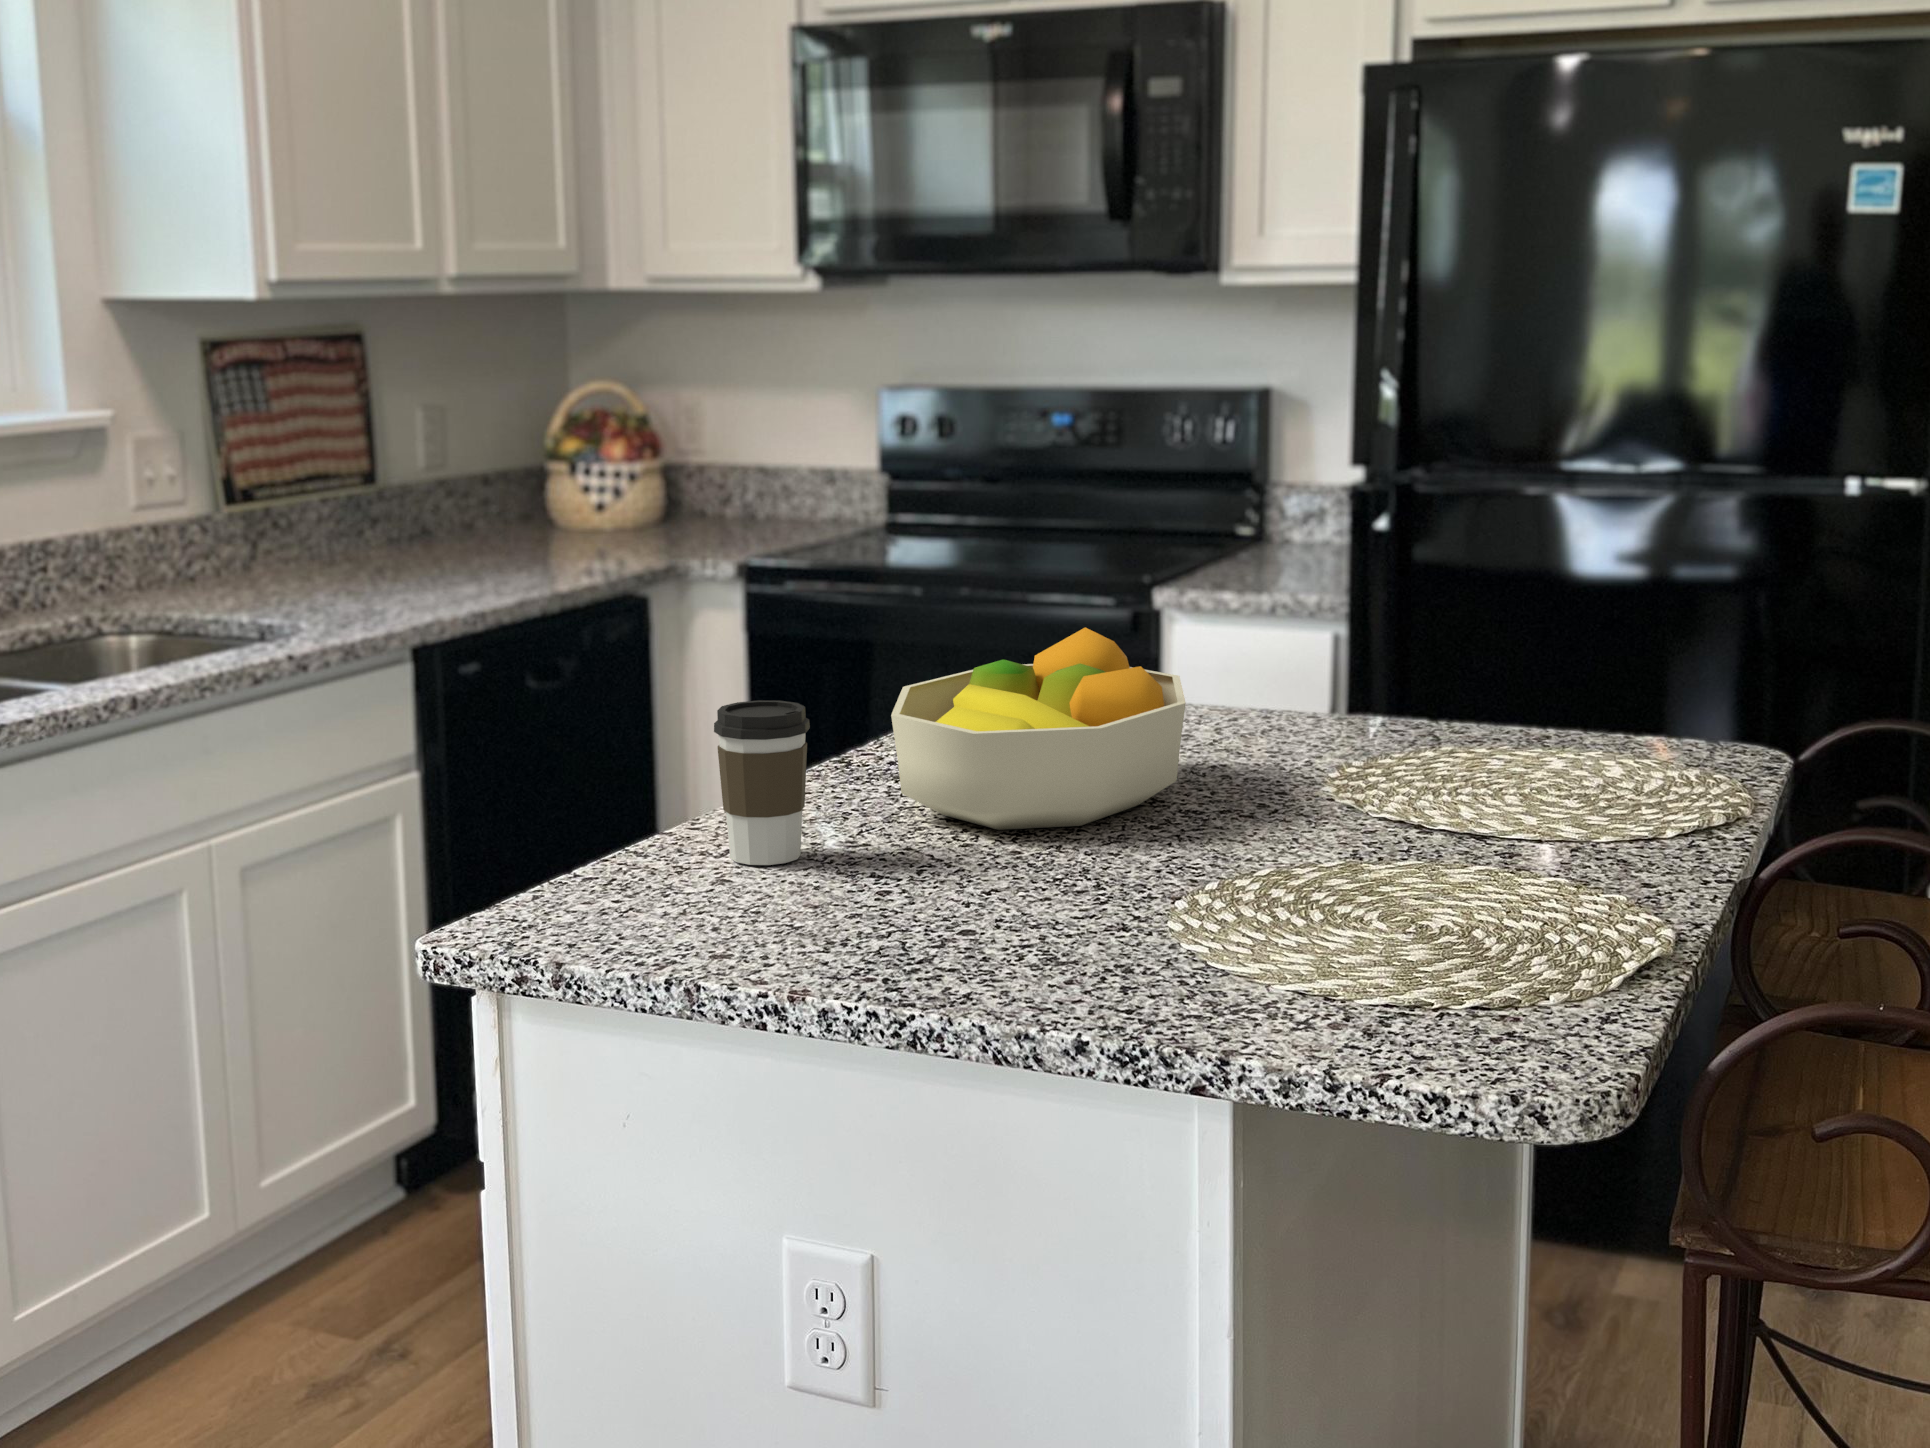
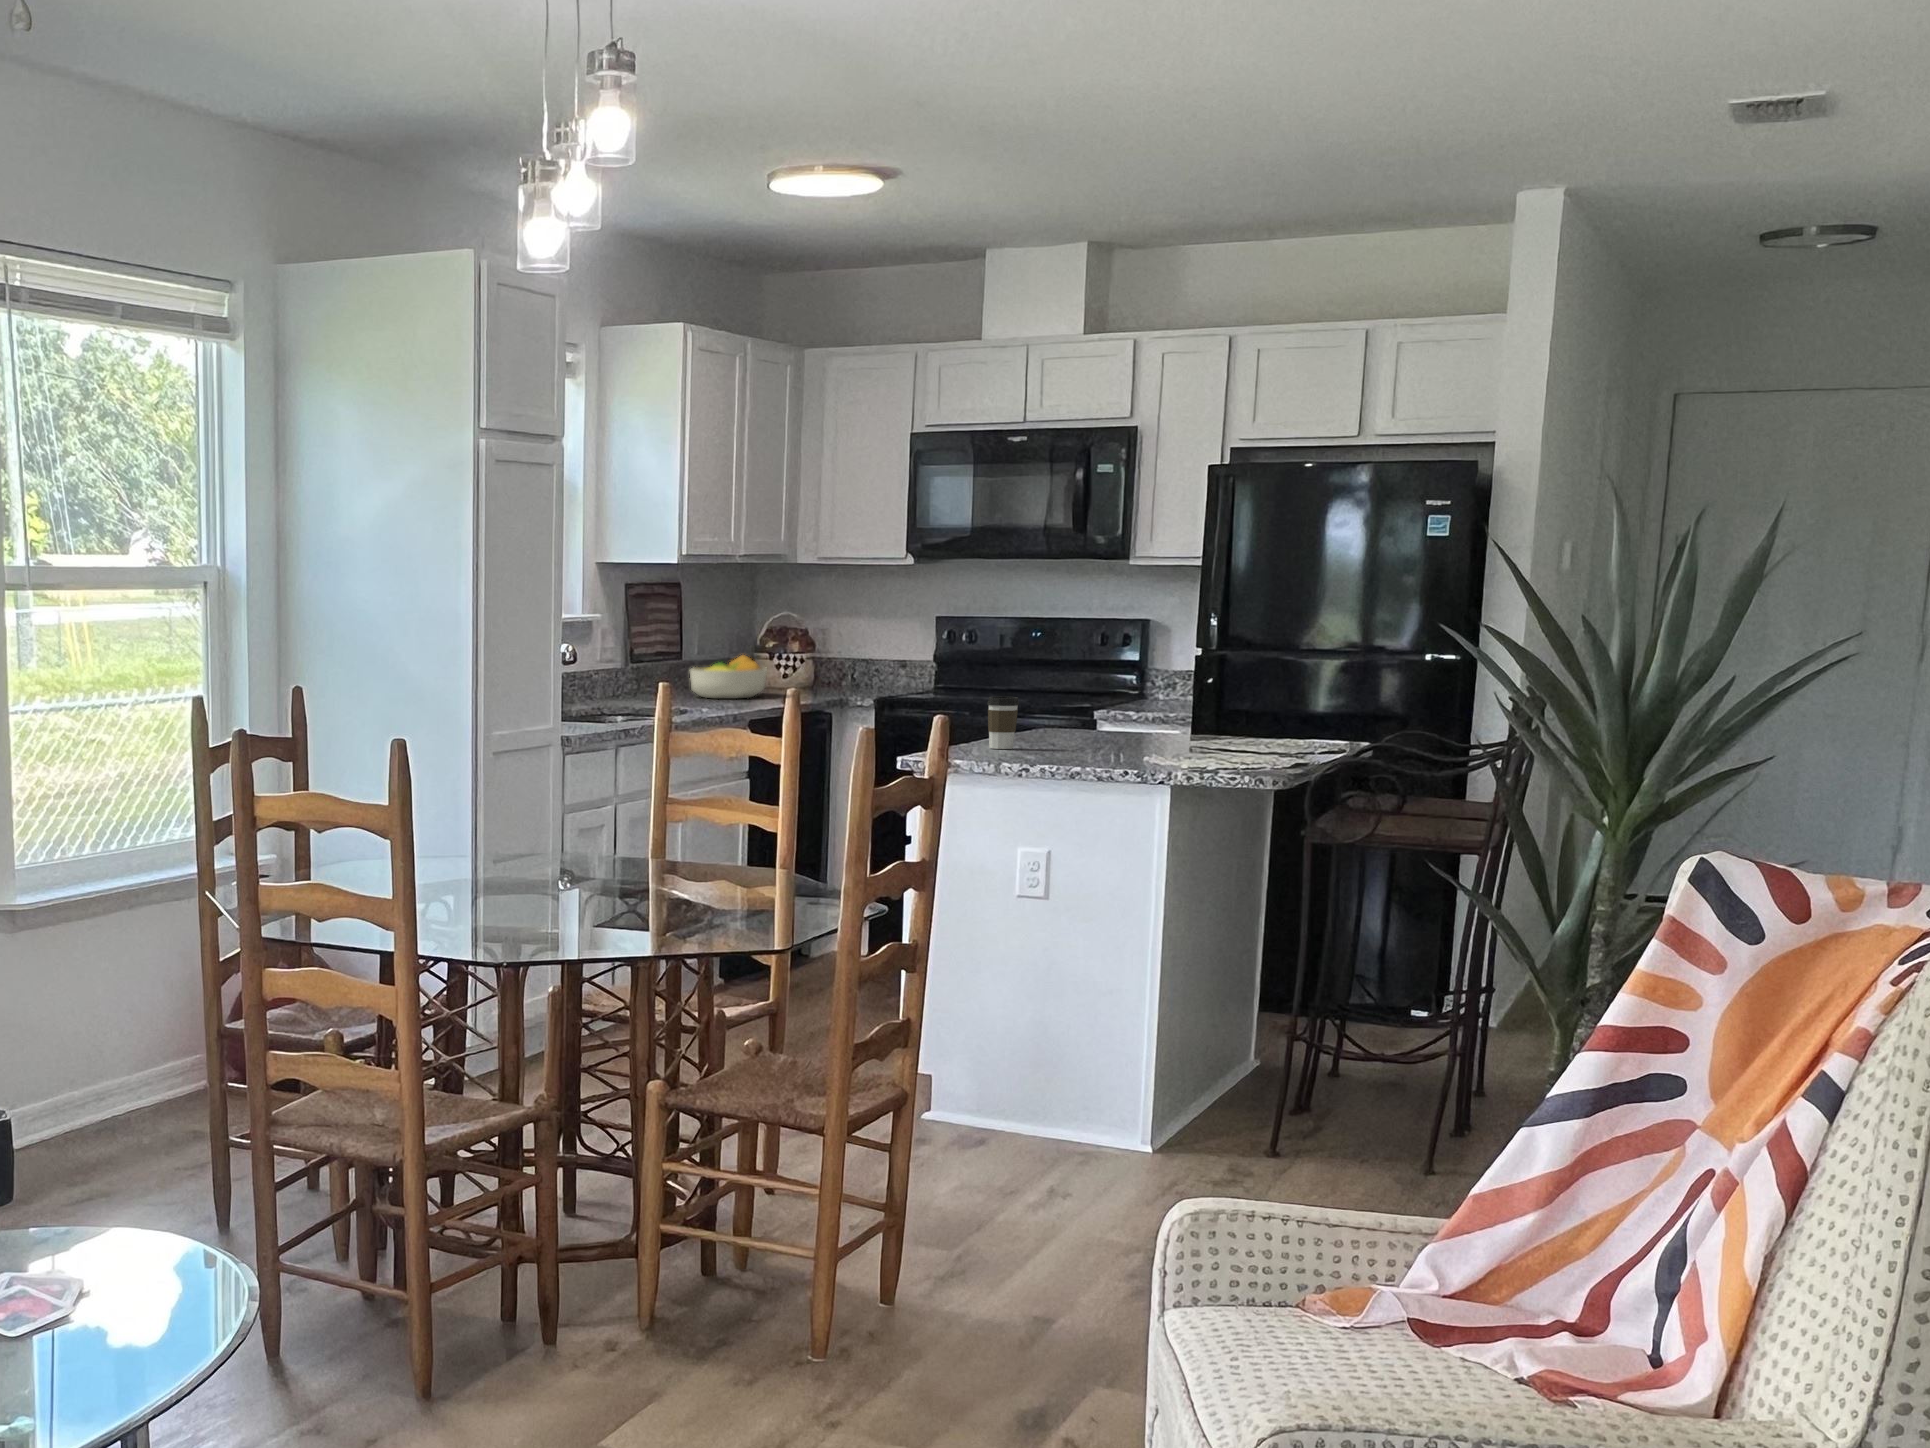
fruit bowl: present [891,628,1186,830] -> present [690,655,767,699]

